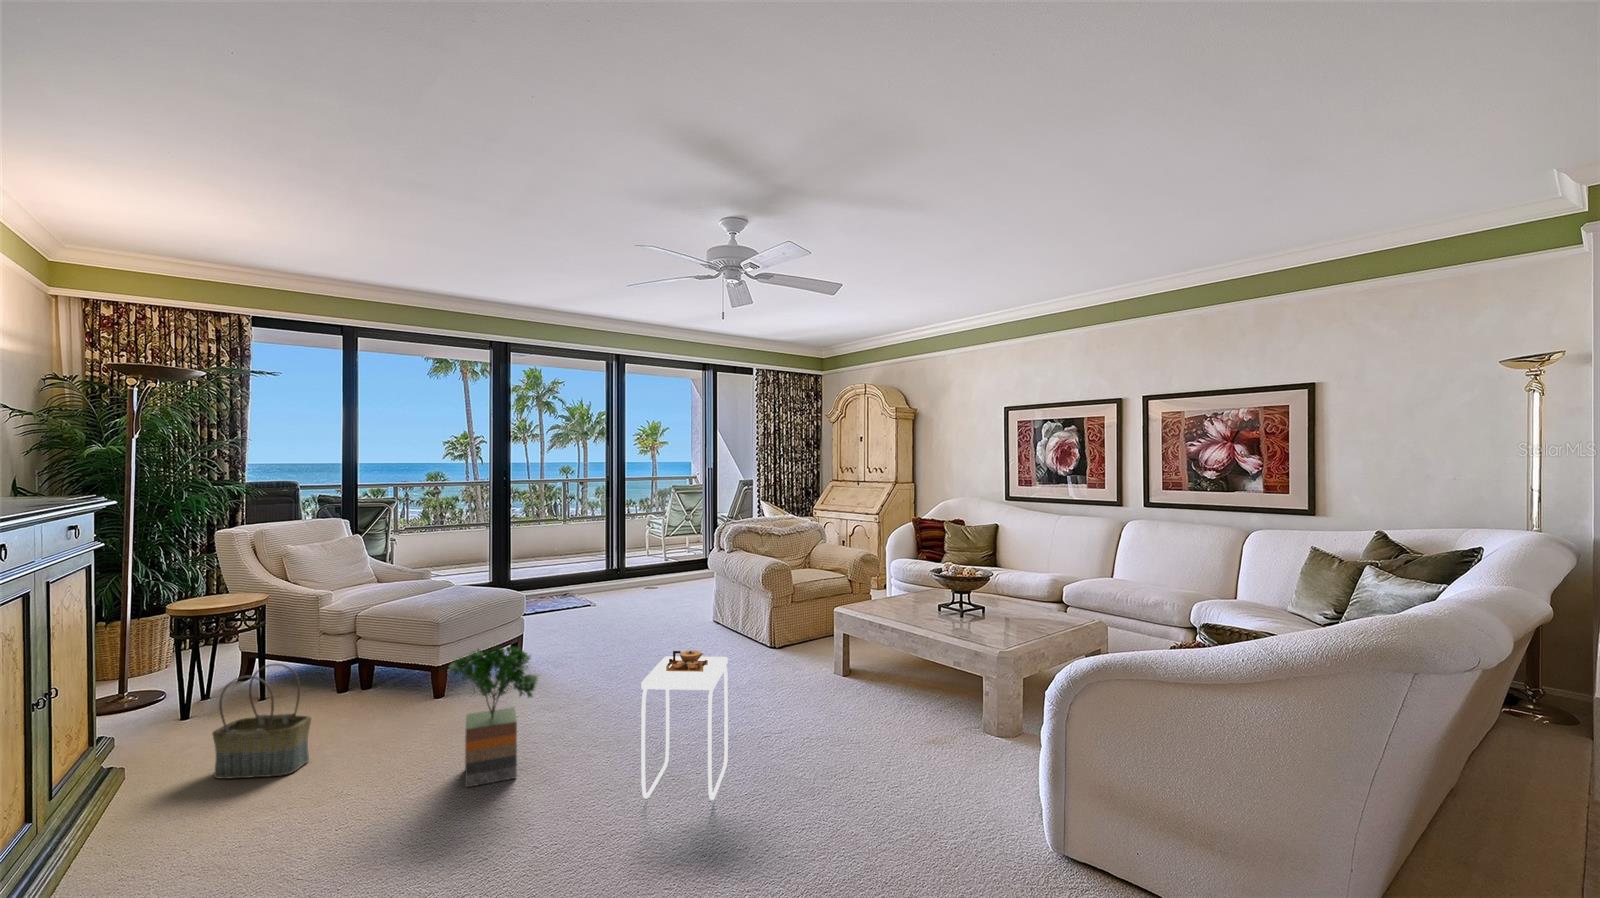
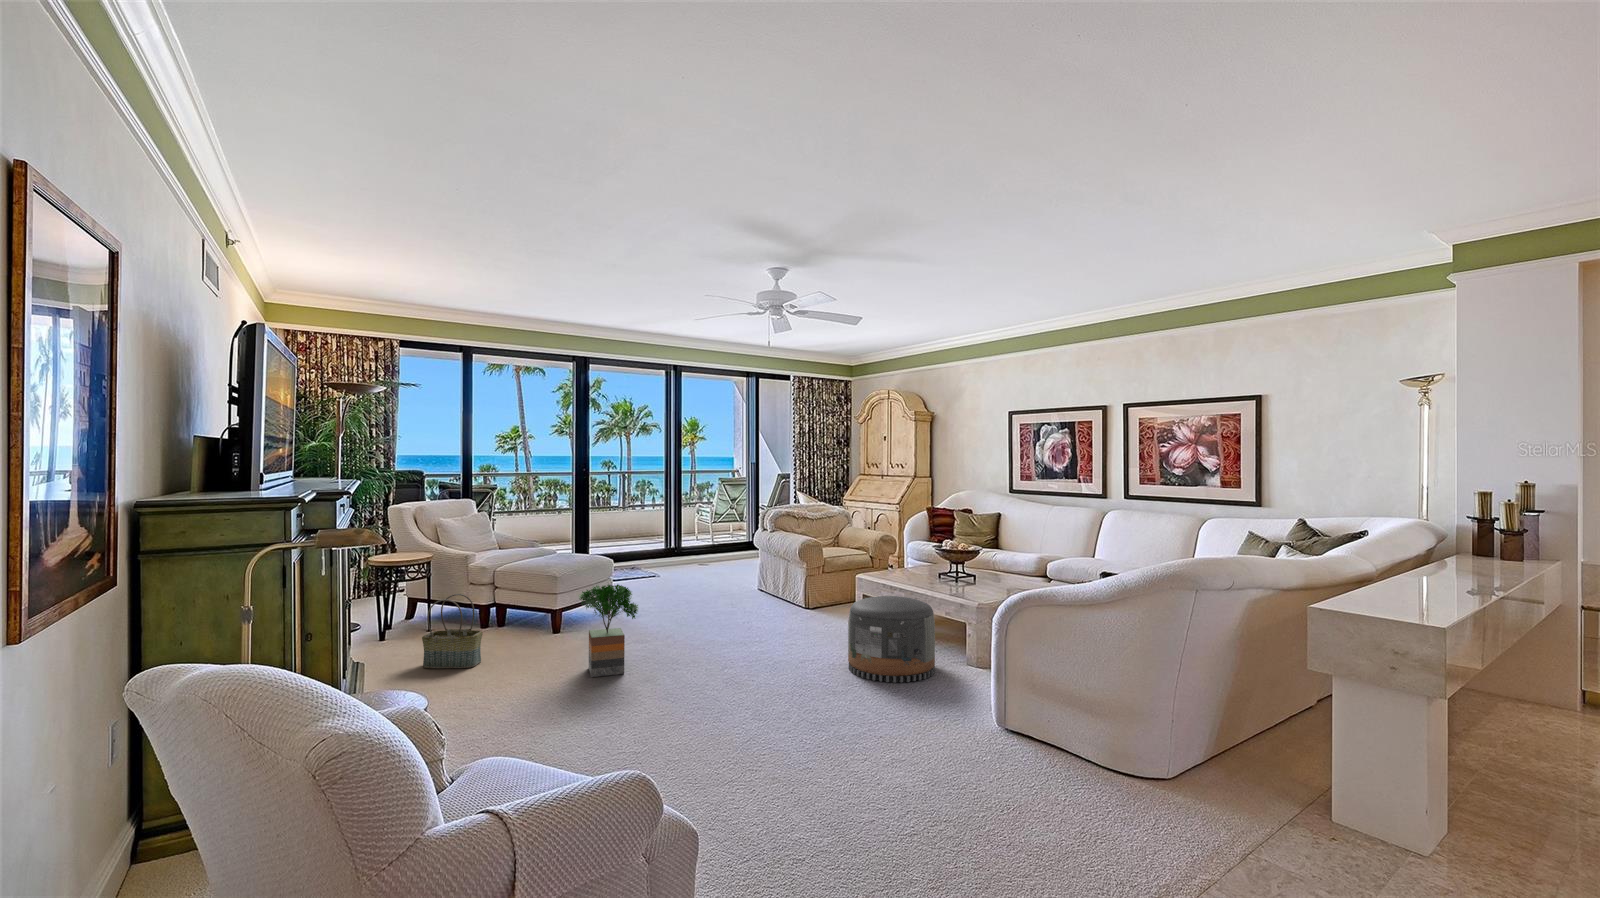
pouf: none [837,649,957,781] -> present [848,596,935,682]
side table: present [641,650,728,800] -> none [711,588,770,687]

